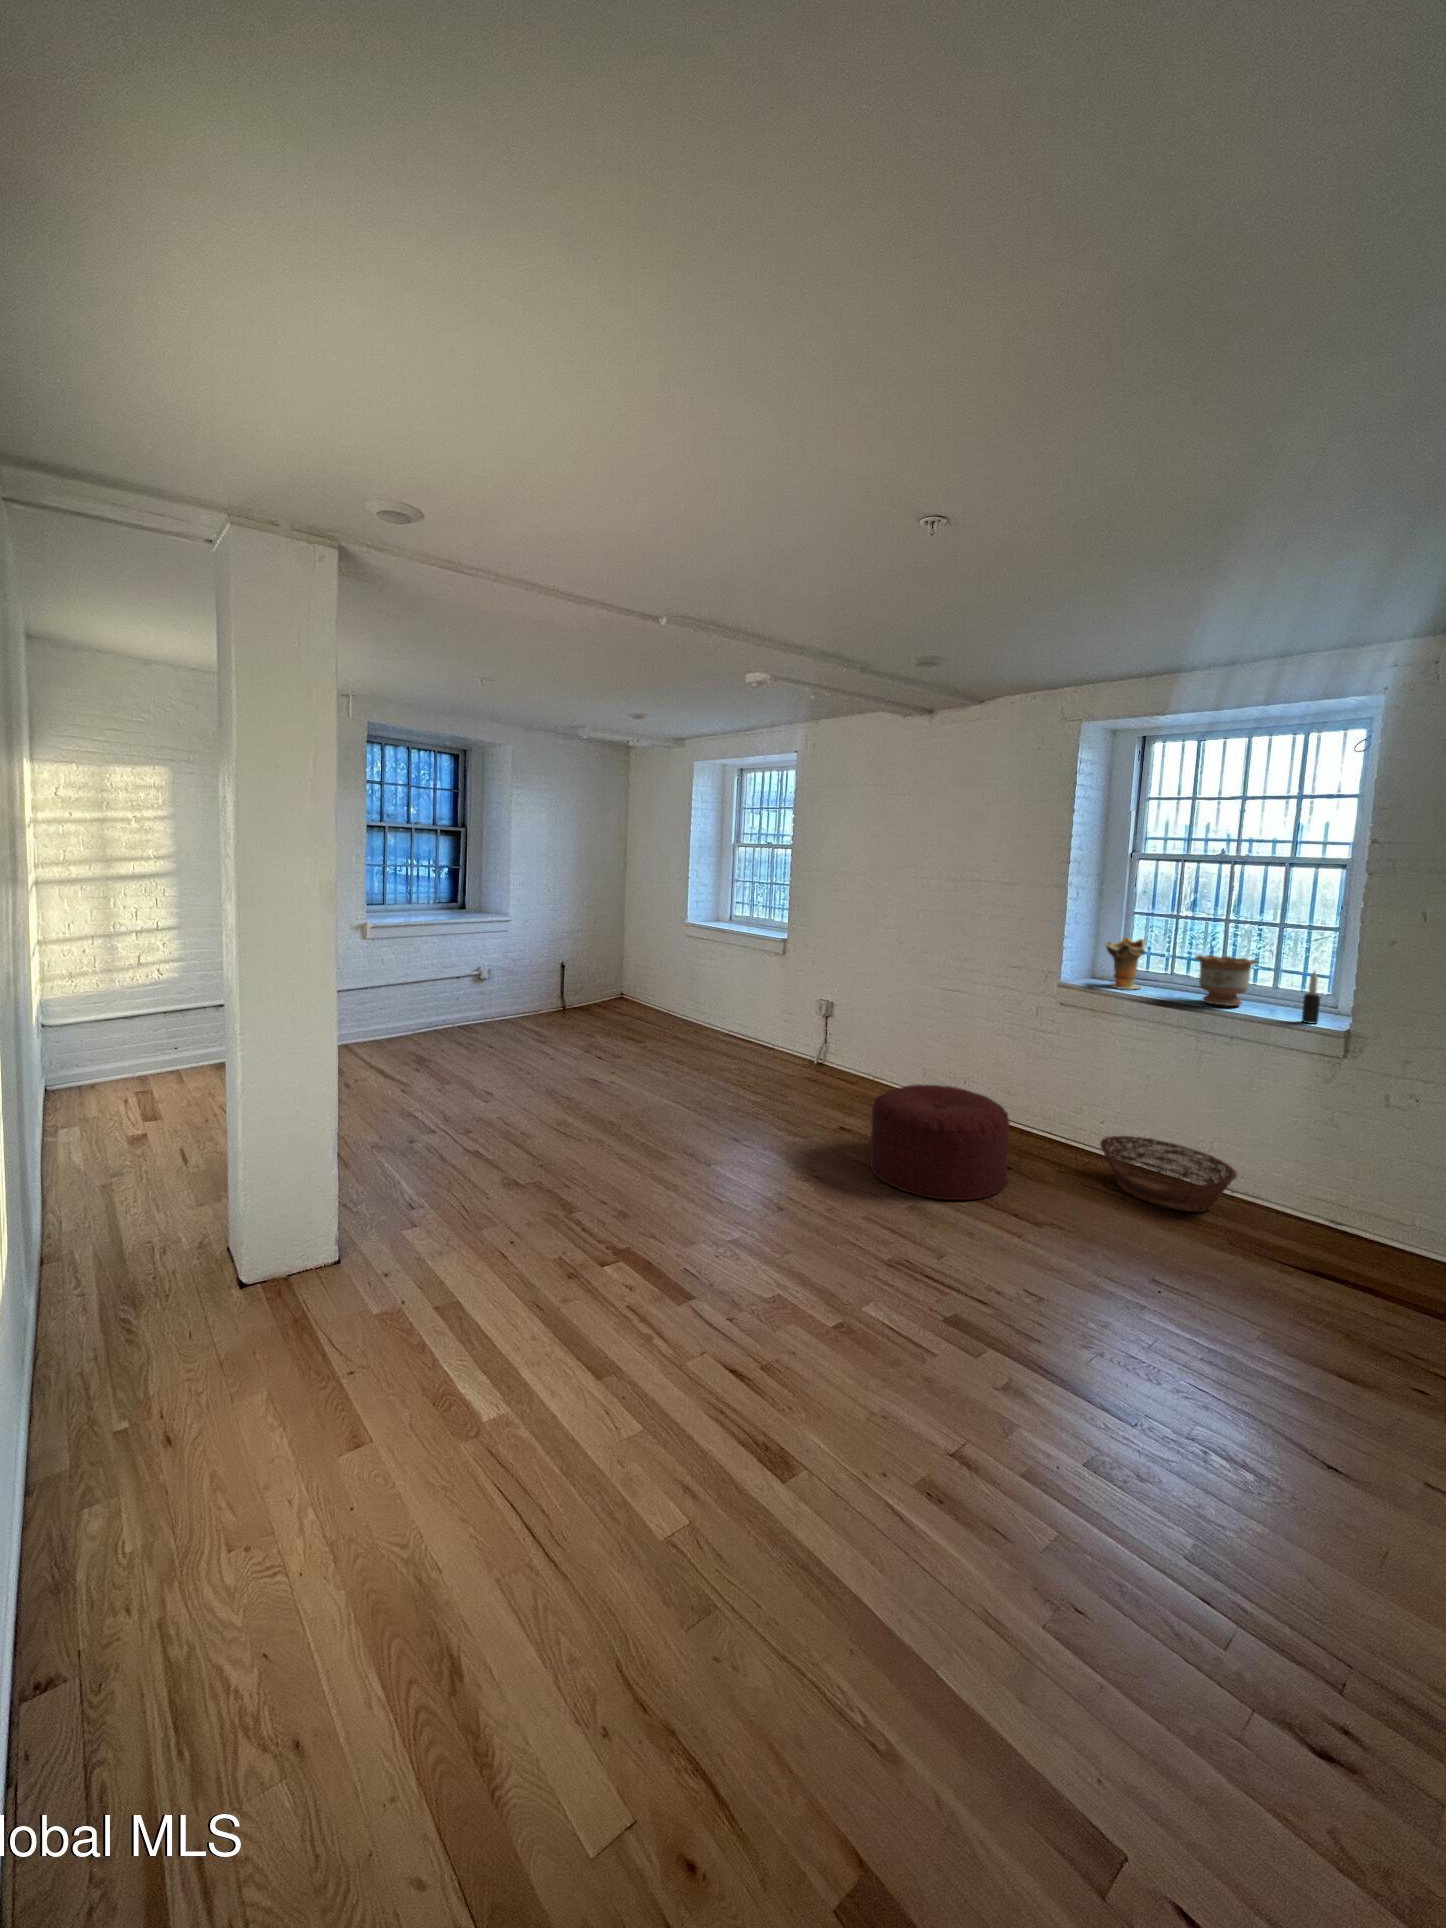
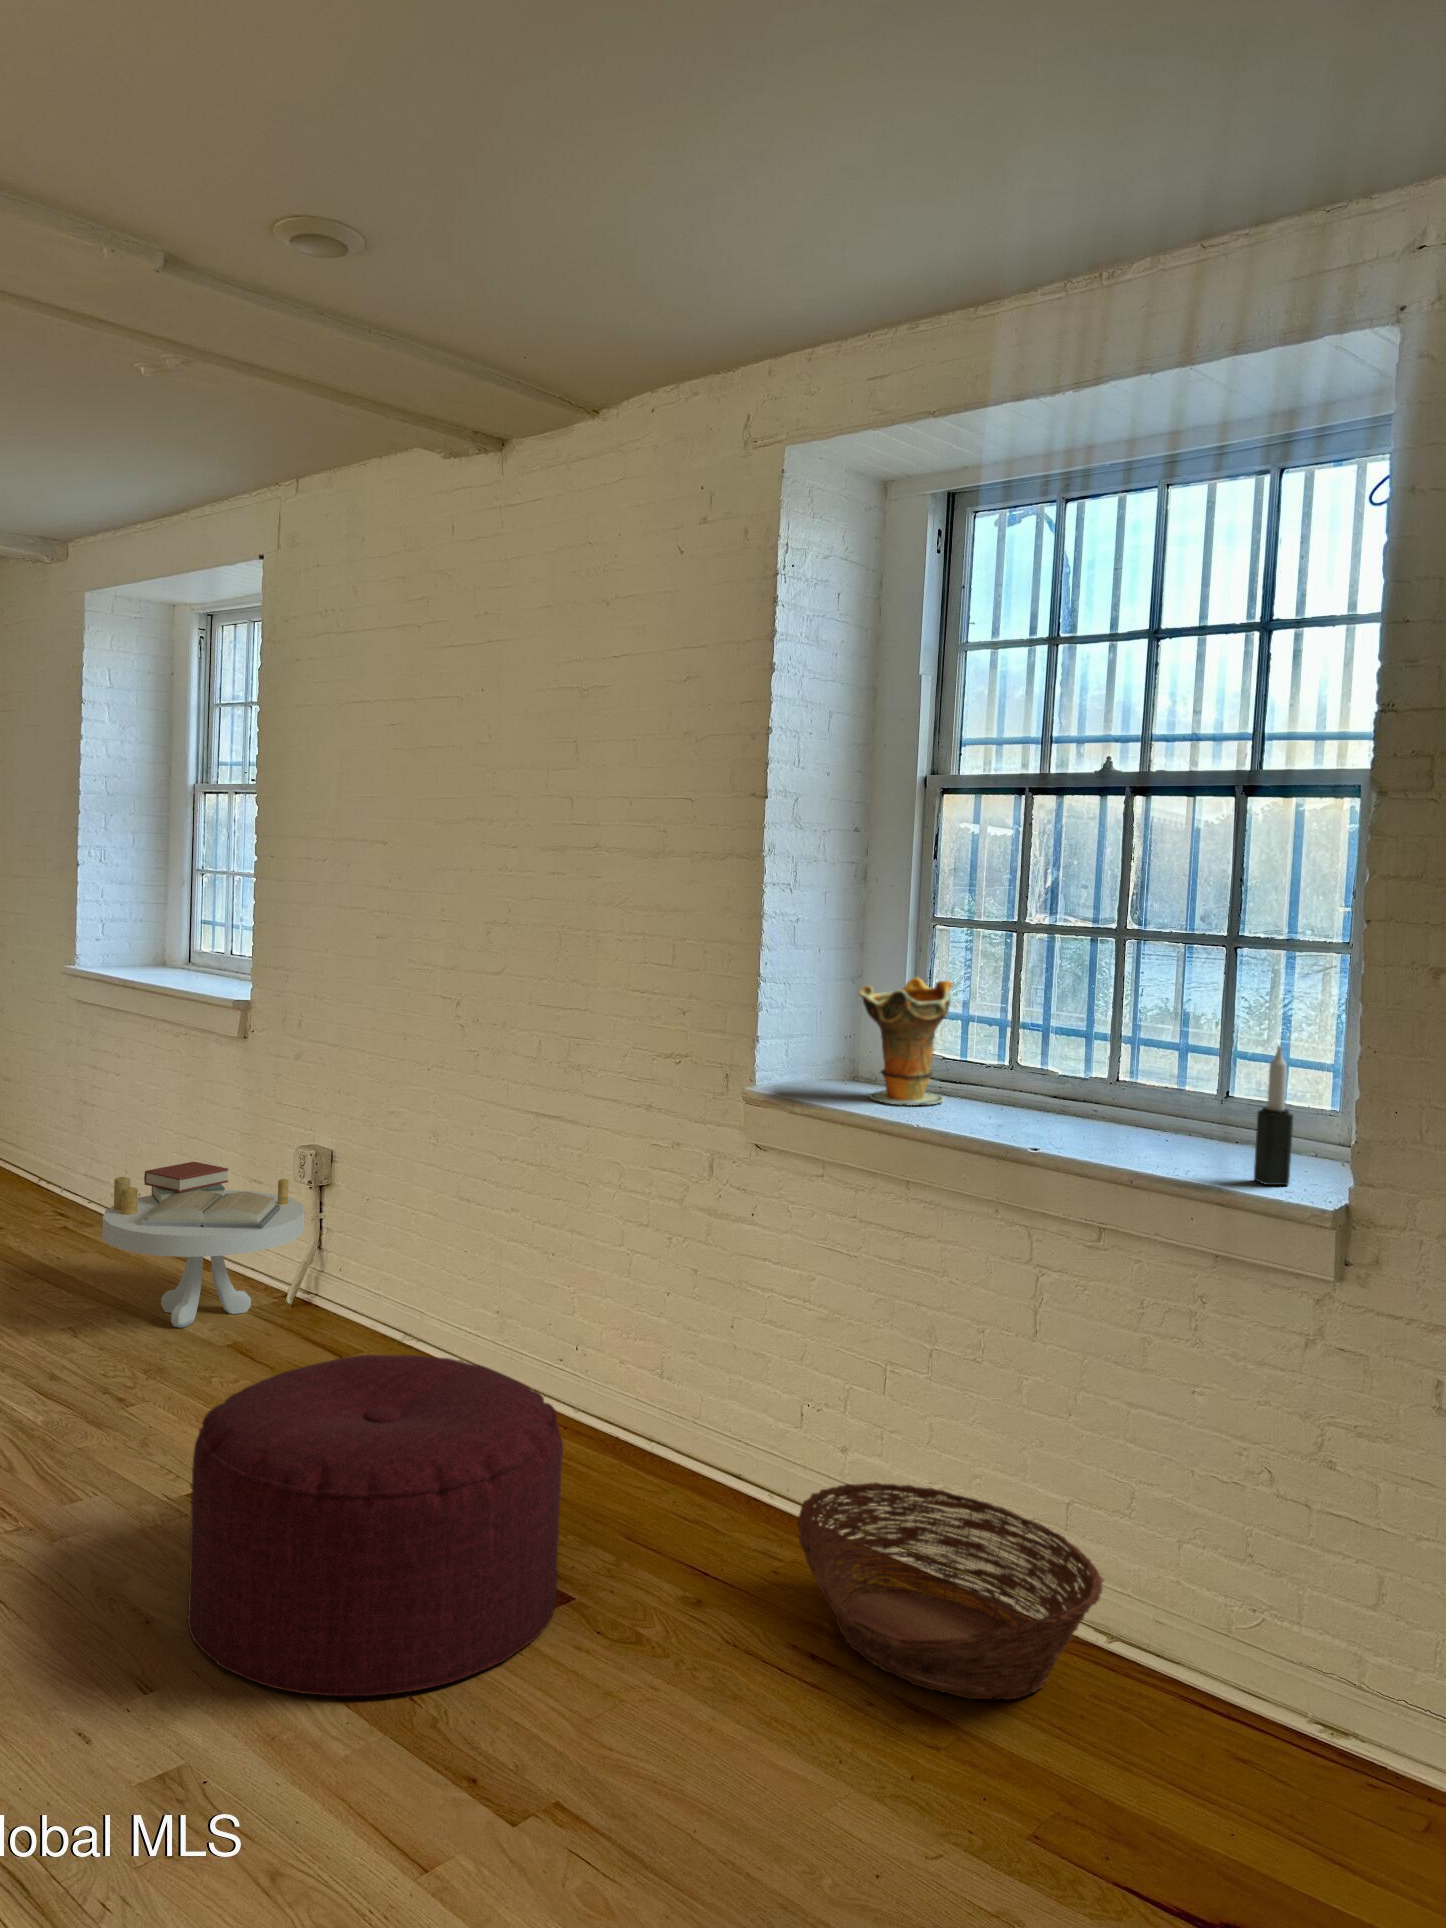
flower pot: present [1195,955,1257,1006] -> none [1035,1015,1172,1143]
side table: none [750,1009,828,1075] -> present [102,1162,305,1328]

